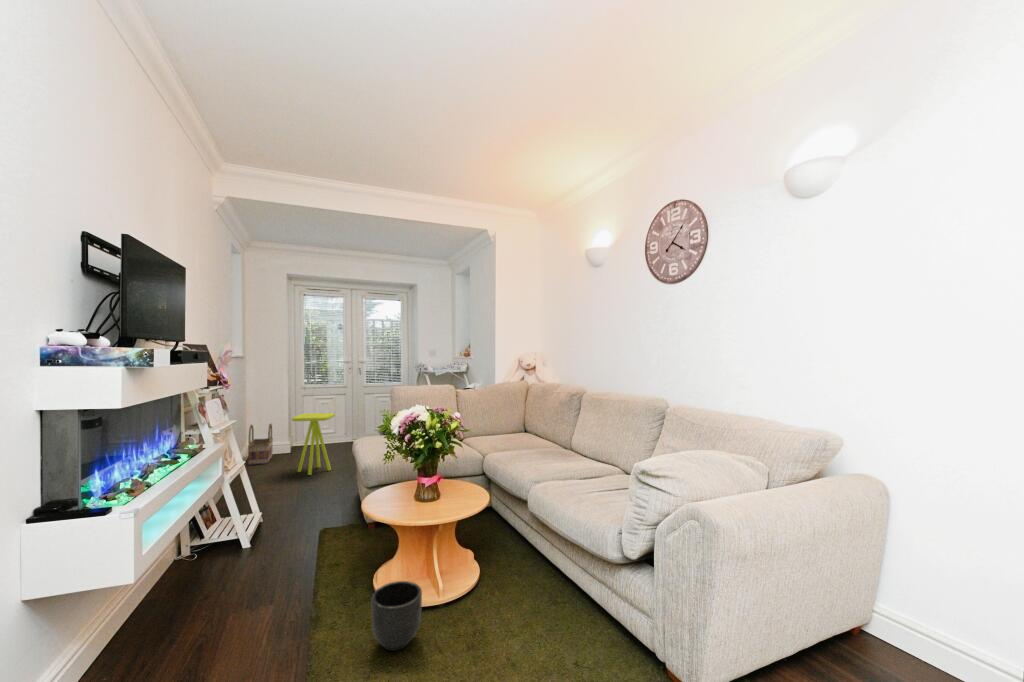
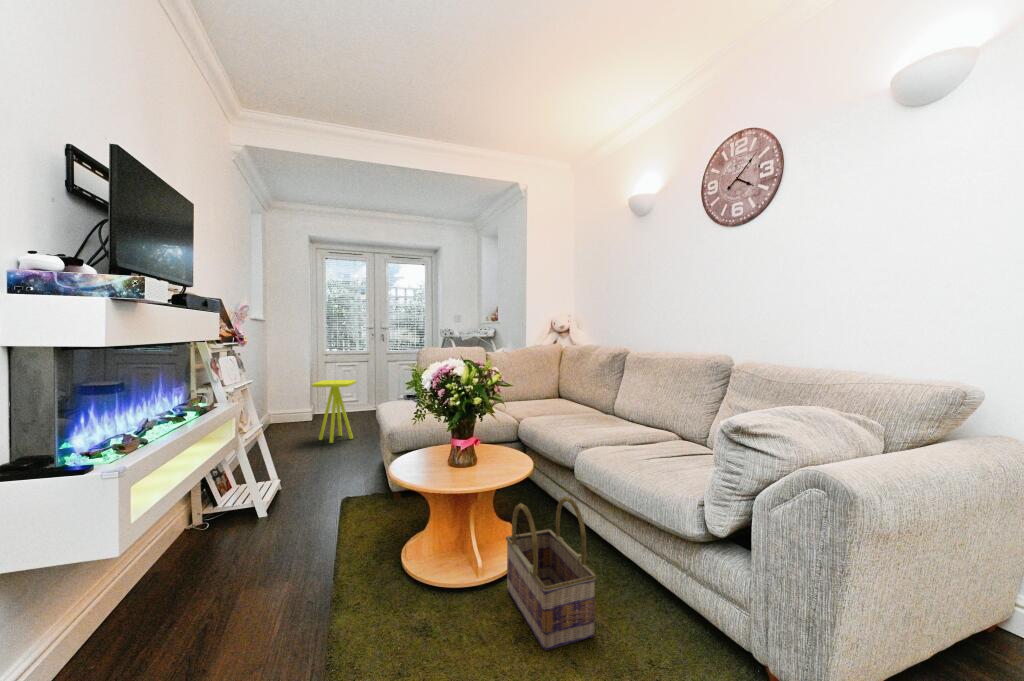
basket: present [248,424,273,465] -> present [506,497,597,651]
planter: present [371,581,422,651] -> none [404,555,463,636]

